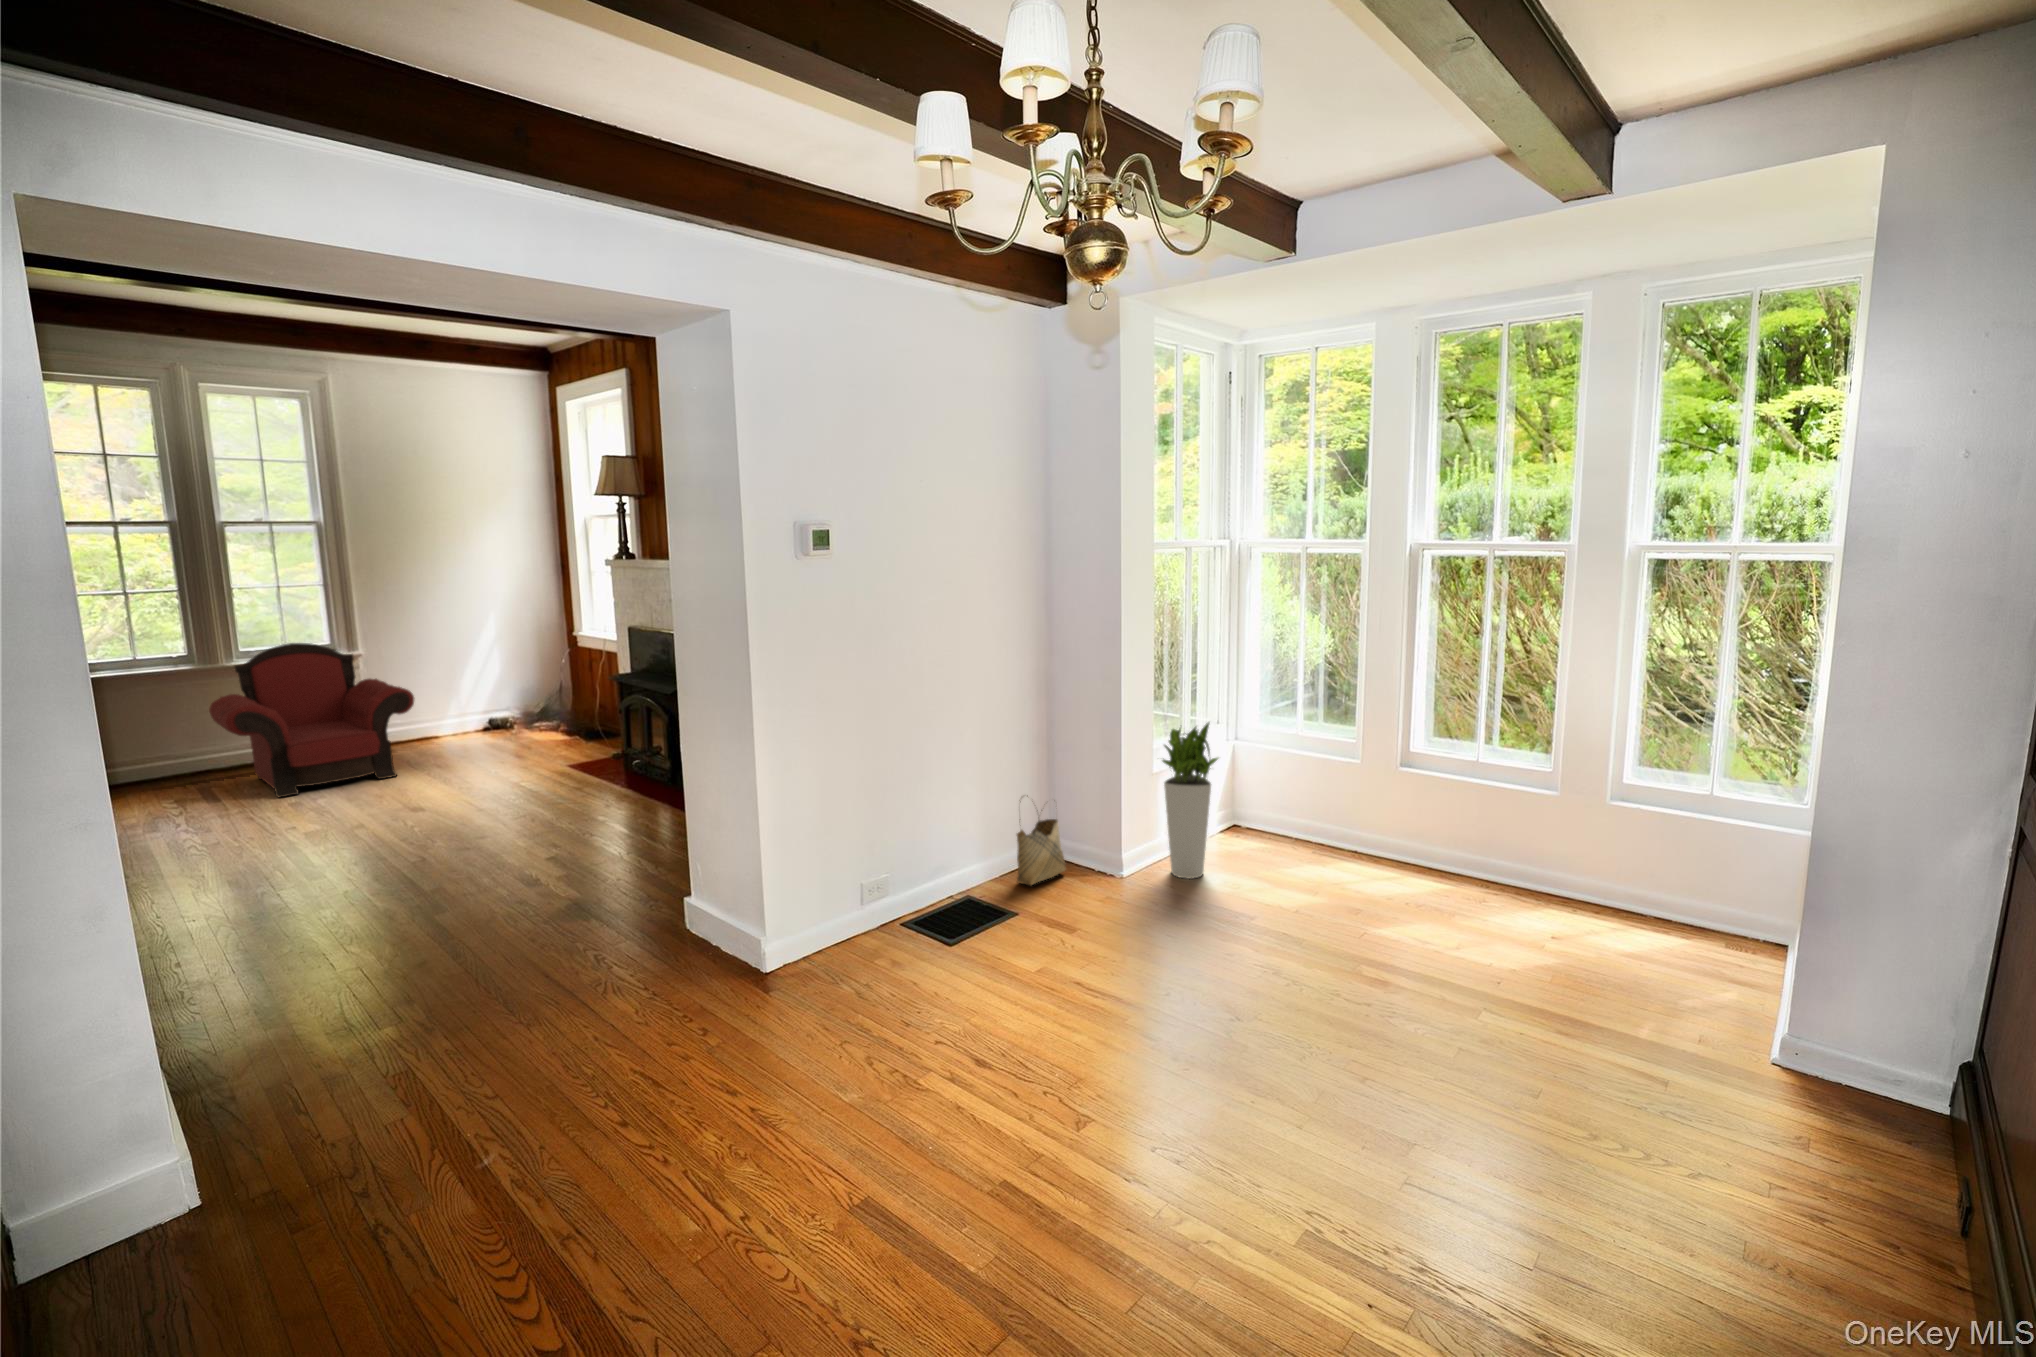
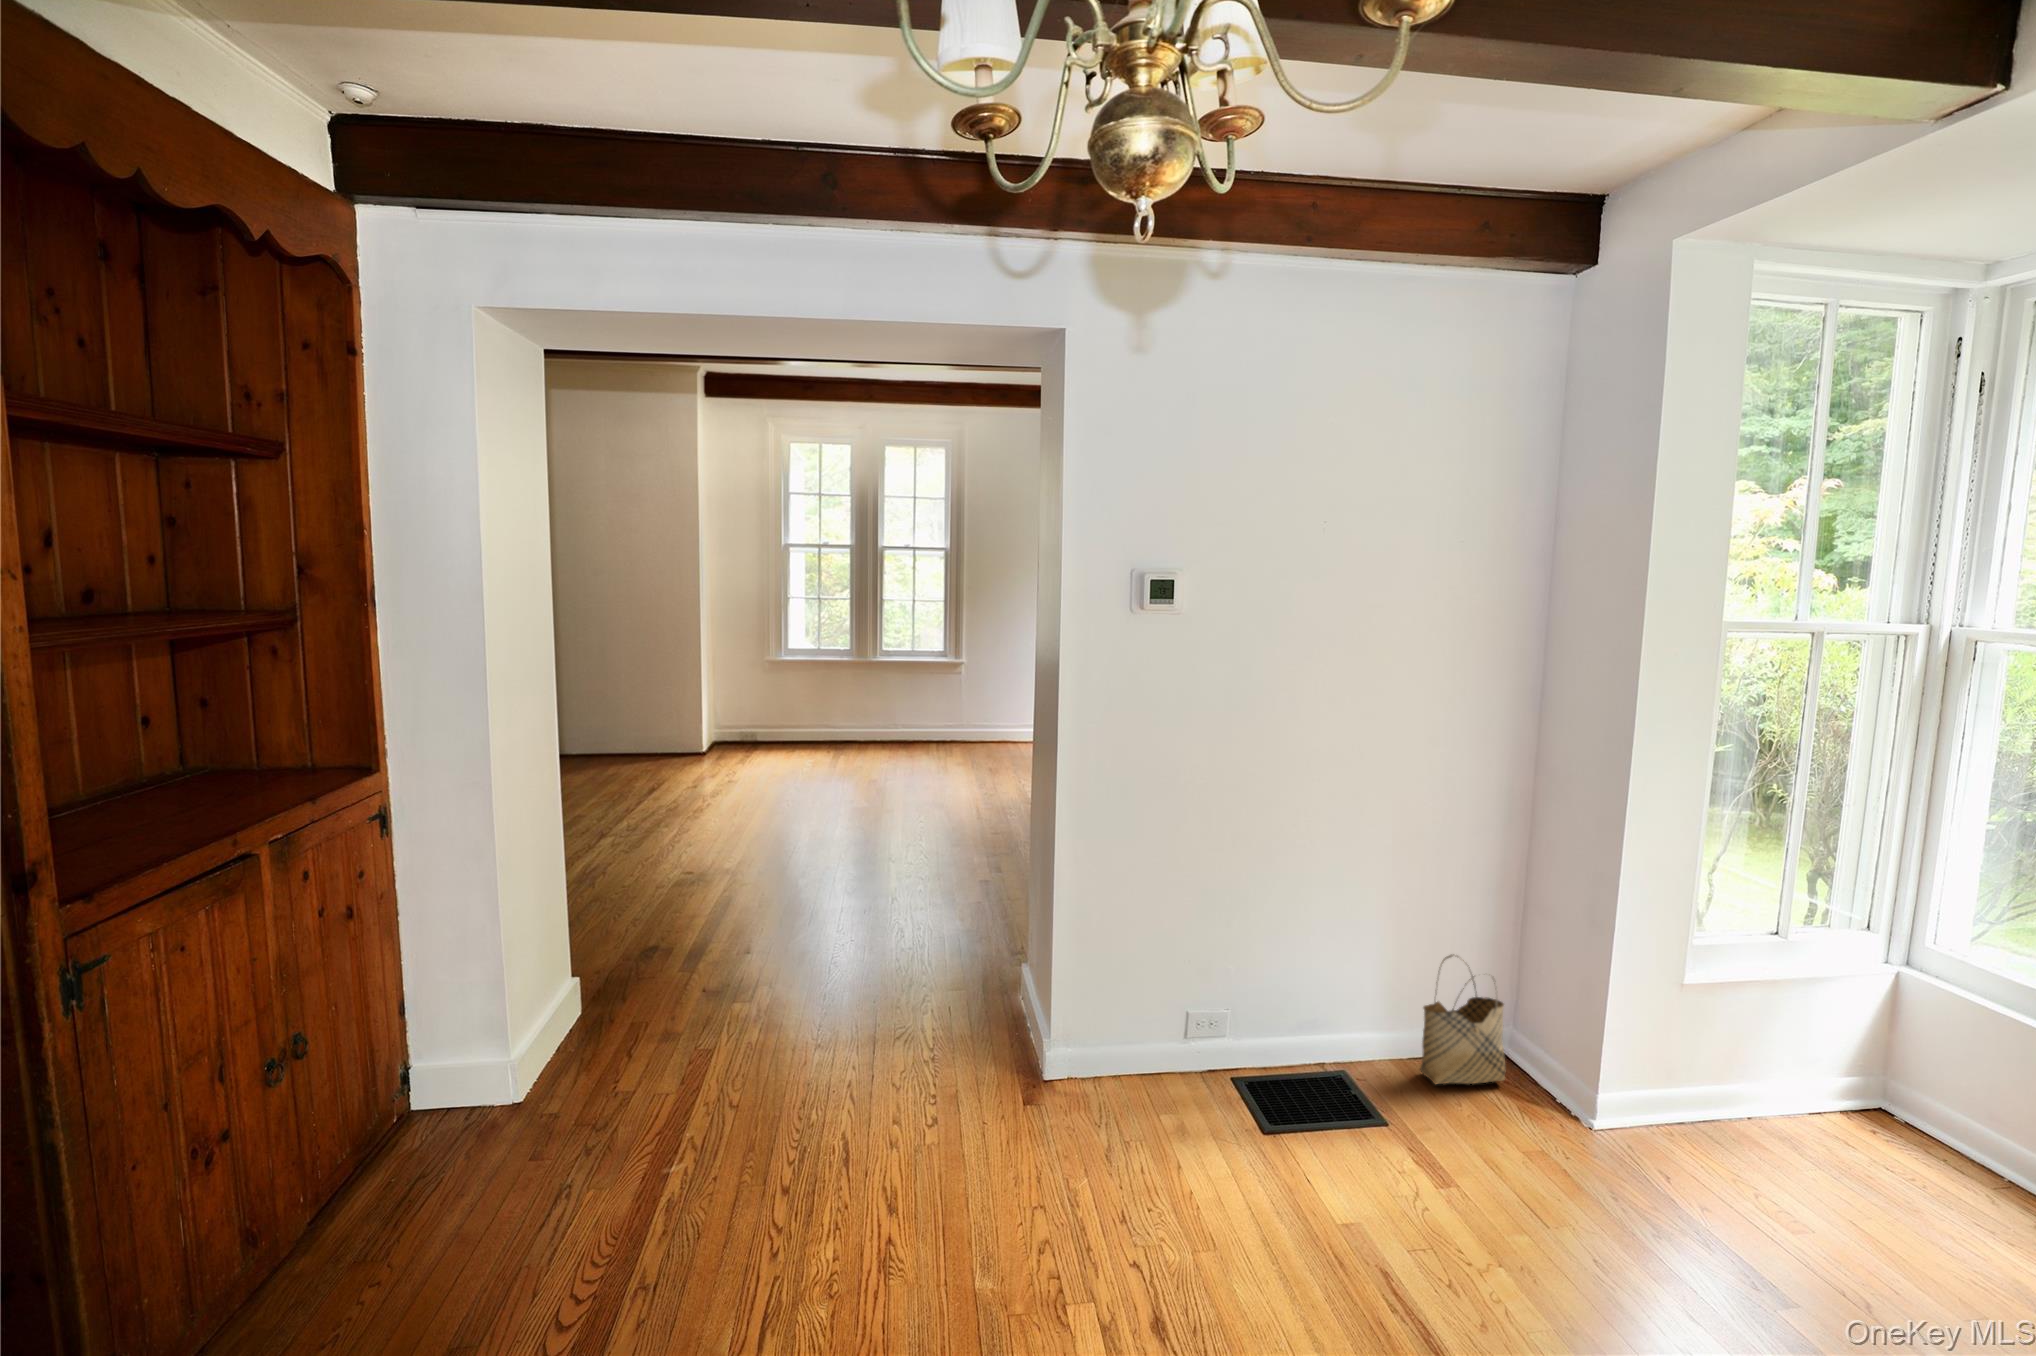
armchair: present [209,643,414,797] -> none [851,645,980,767]
planter: present [1162,722,1218,879] -> none [1683,912,1819,1181]

